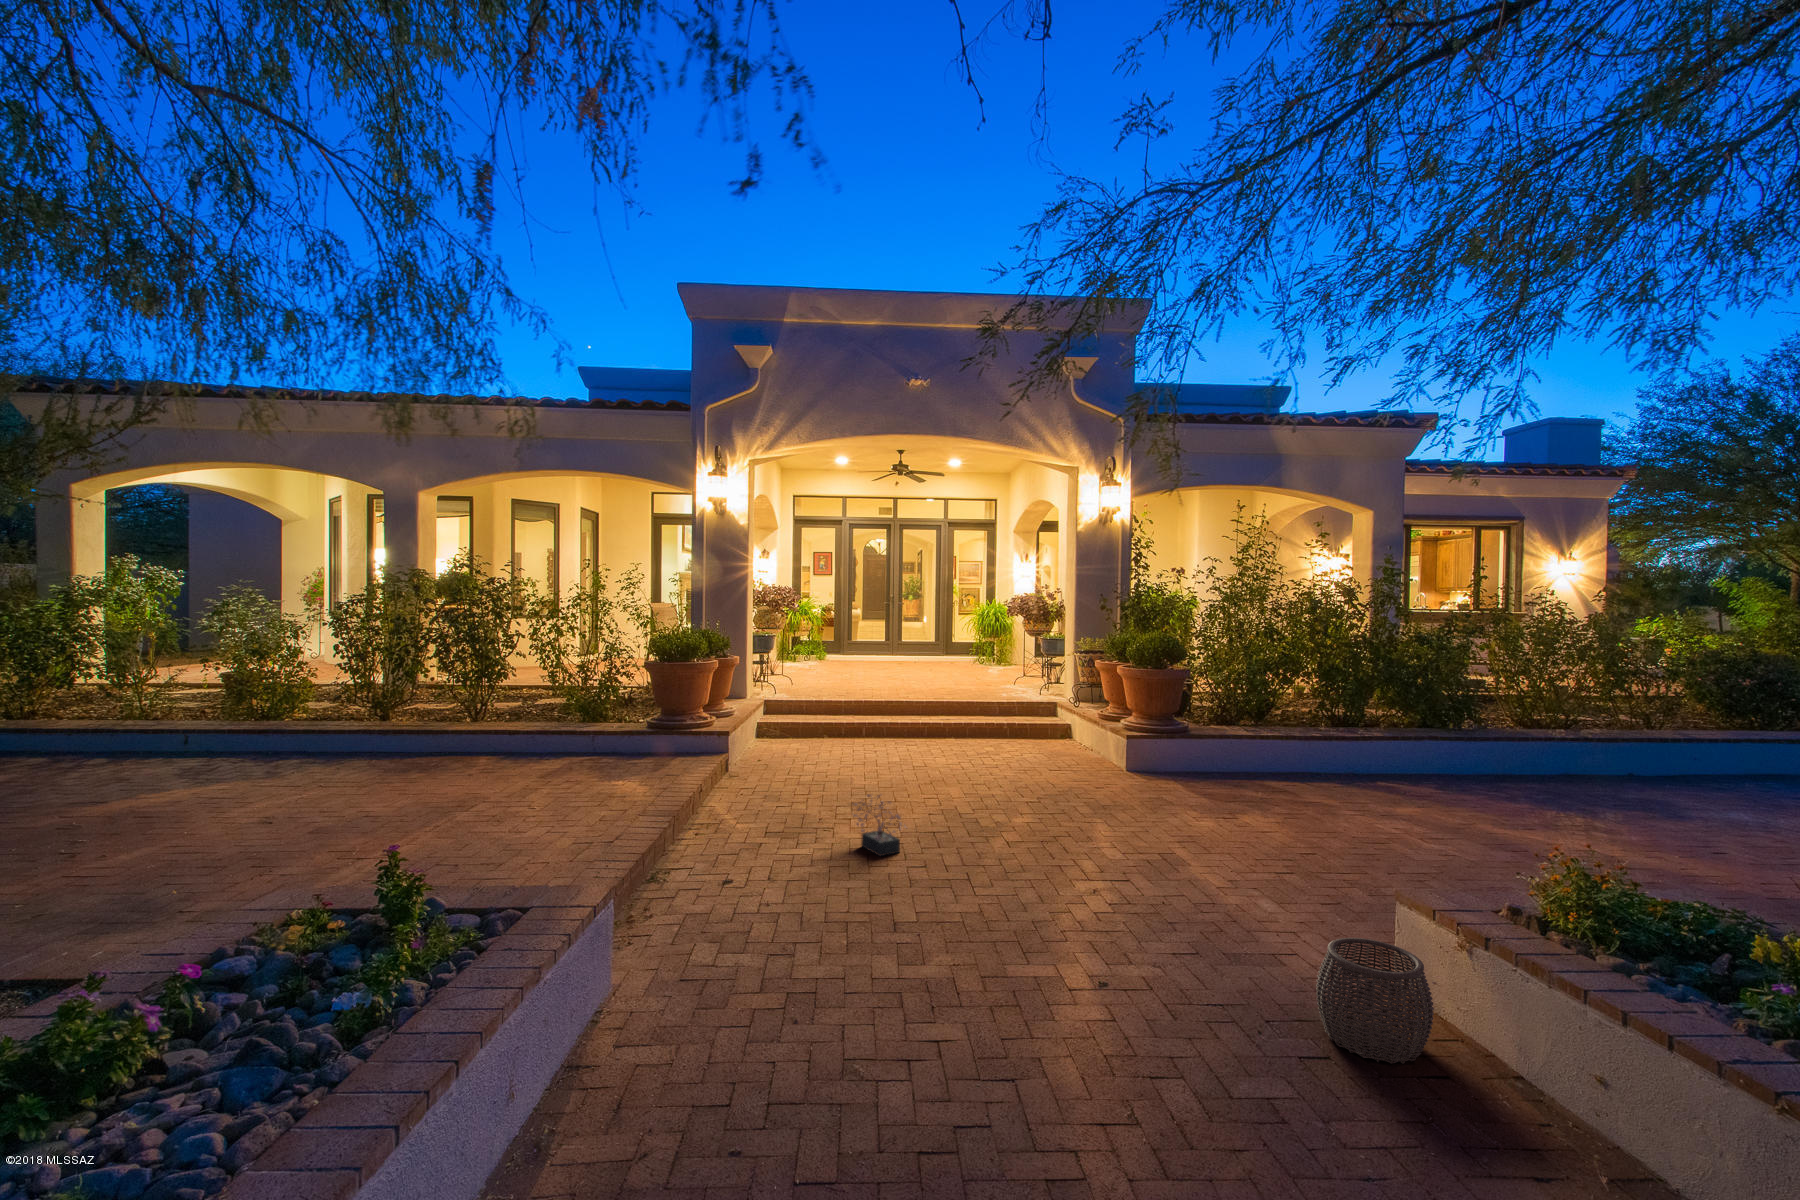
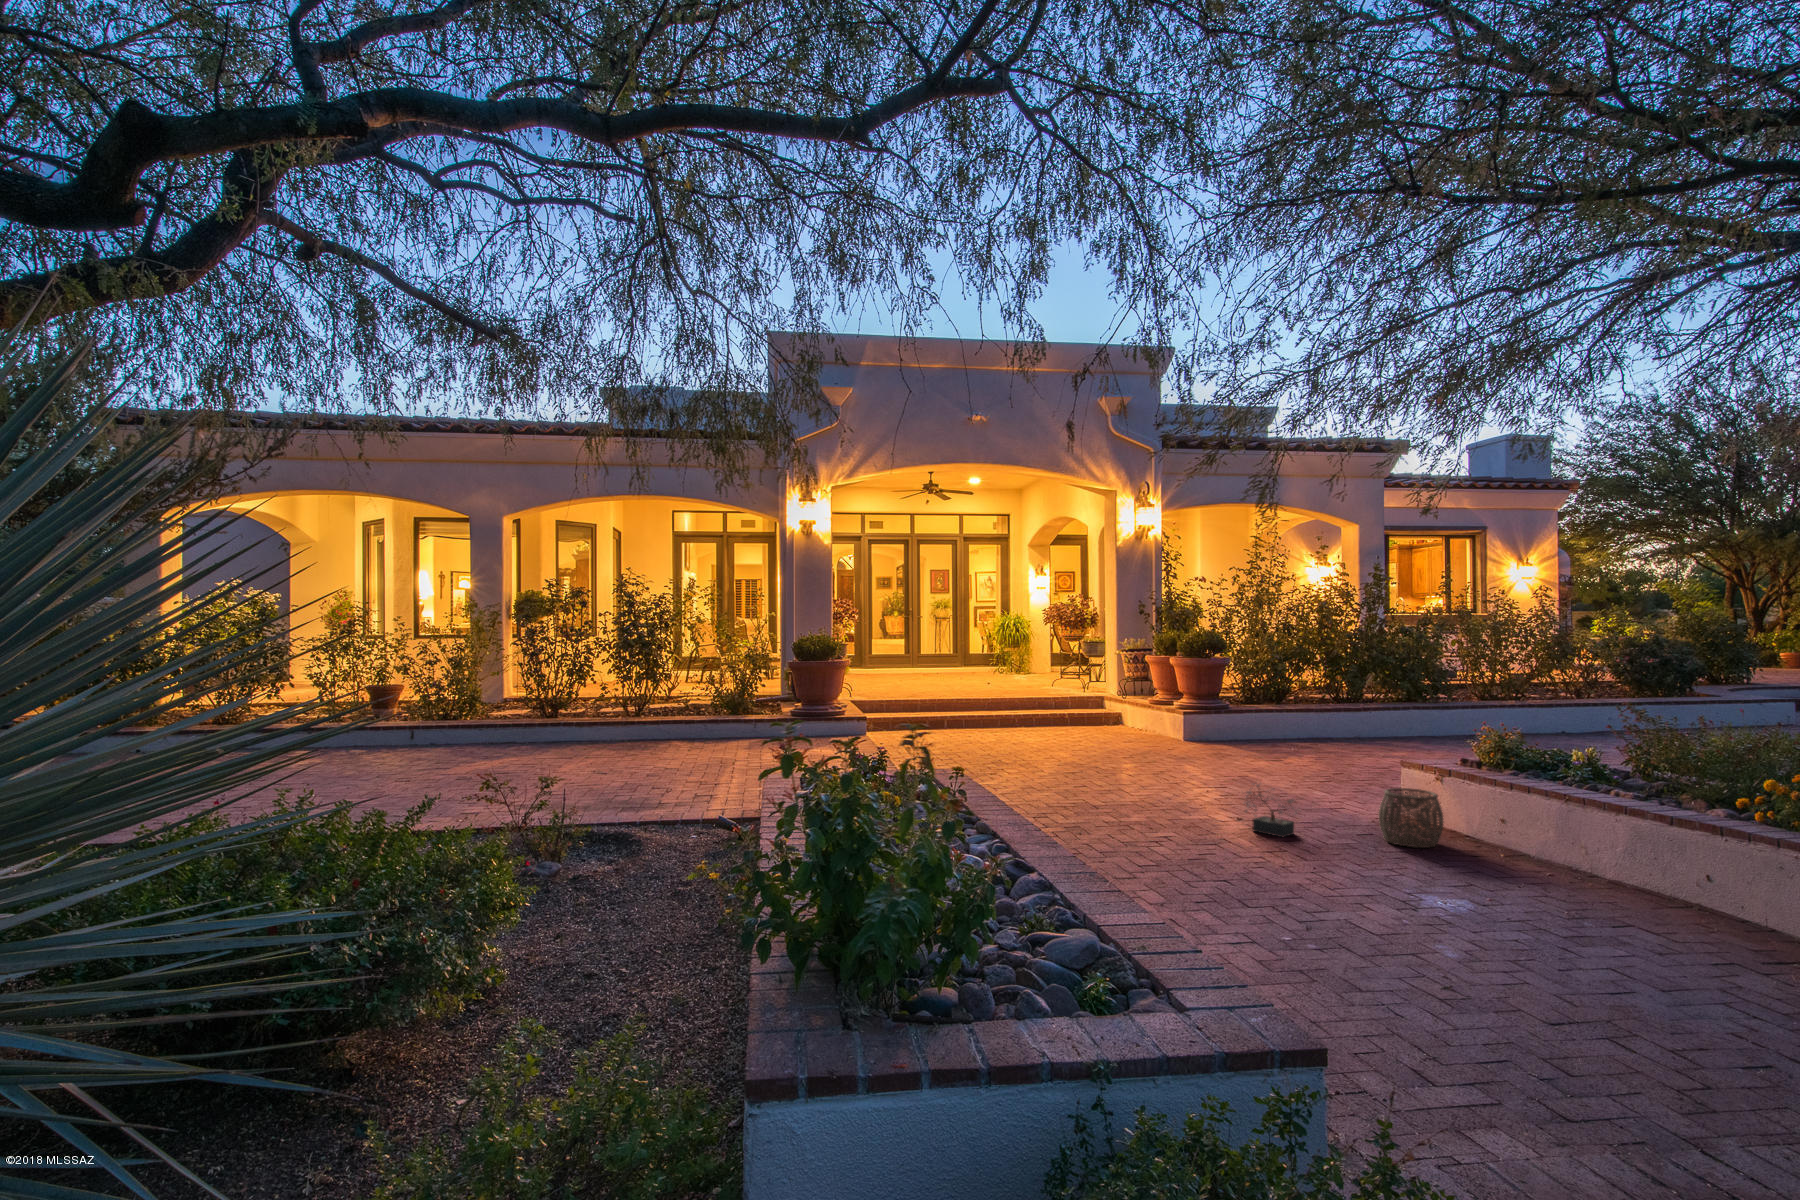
decorative plant: present [853,794,906,856] -> present [1243,783,1299,837]

